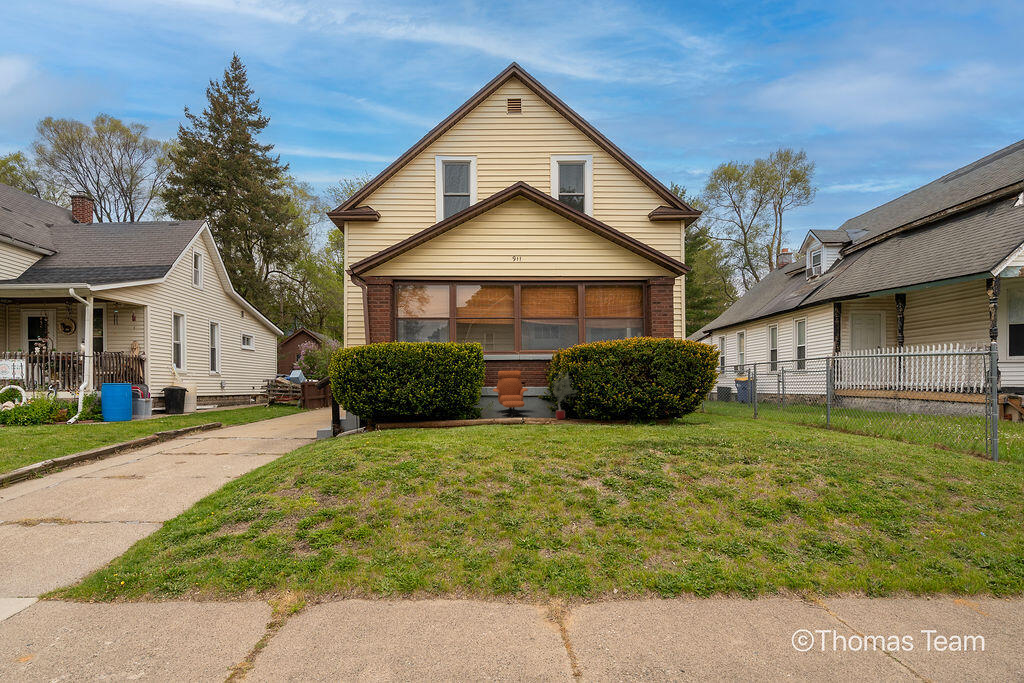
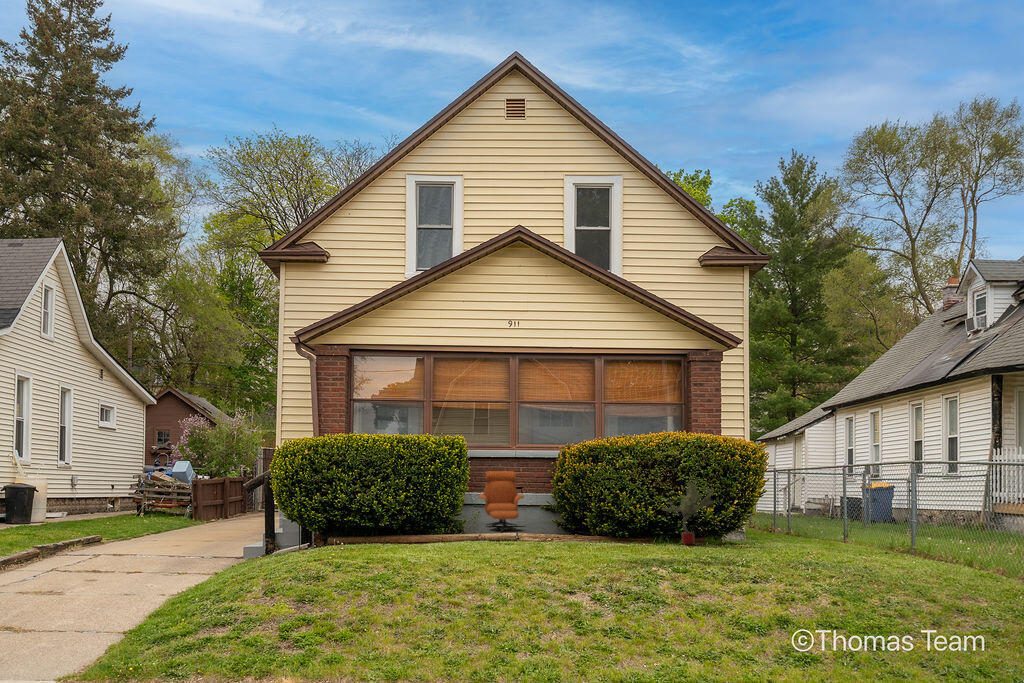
potted tree: present [553,372,576,420] -> present [662,481,713,545]

